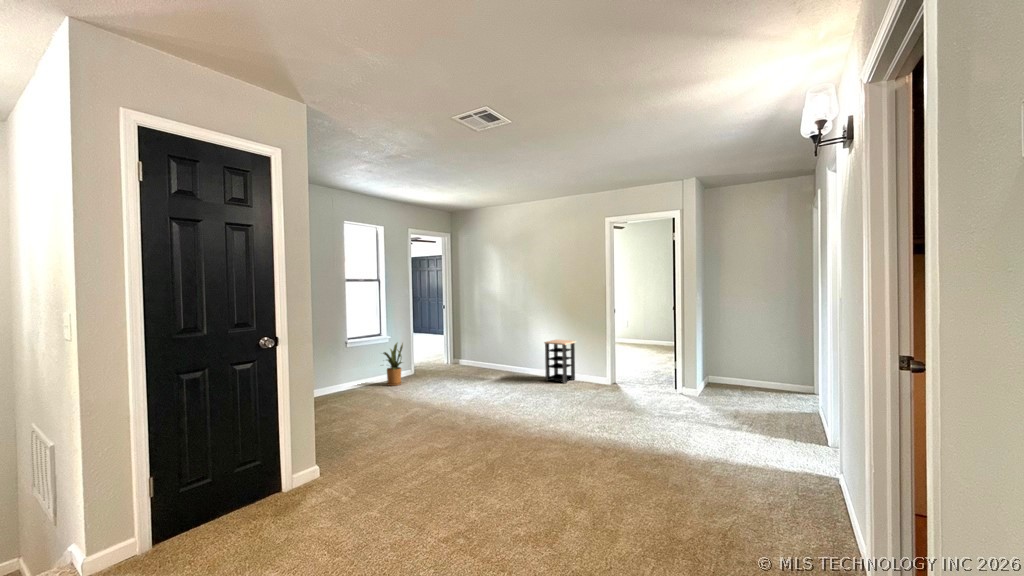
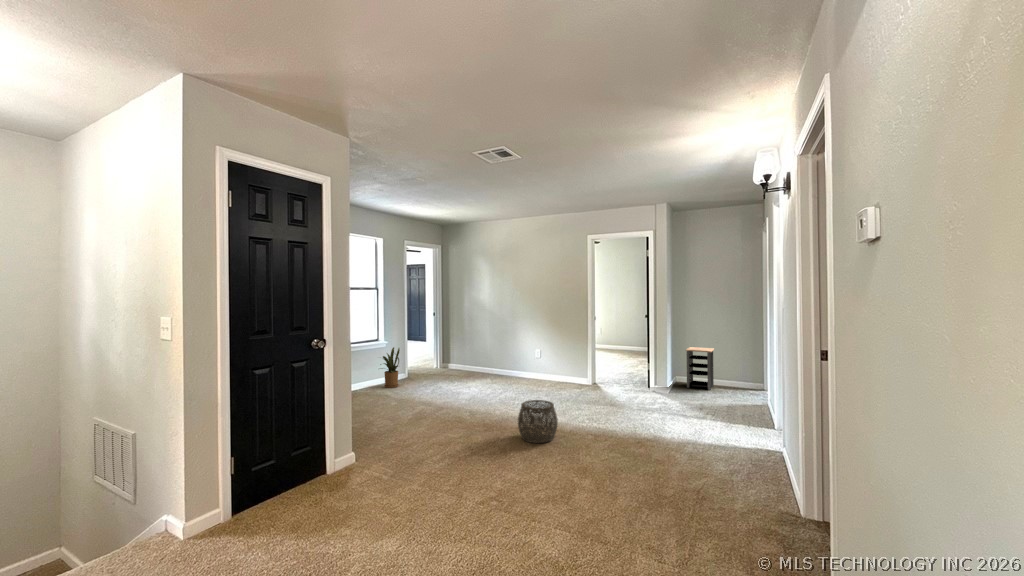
side table: present [544,340,576,383] -> present [686,347,714,390]
woven basket: none [513,406,560,458] -> present [518,400,558,443]

